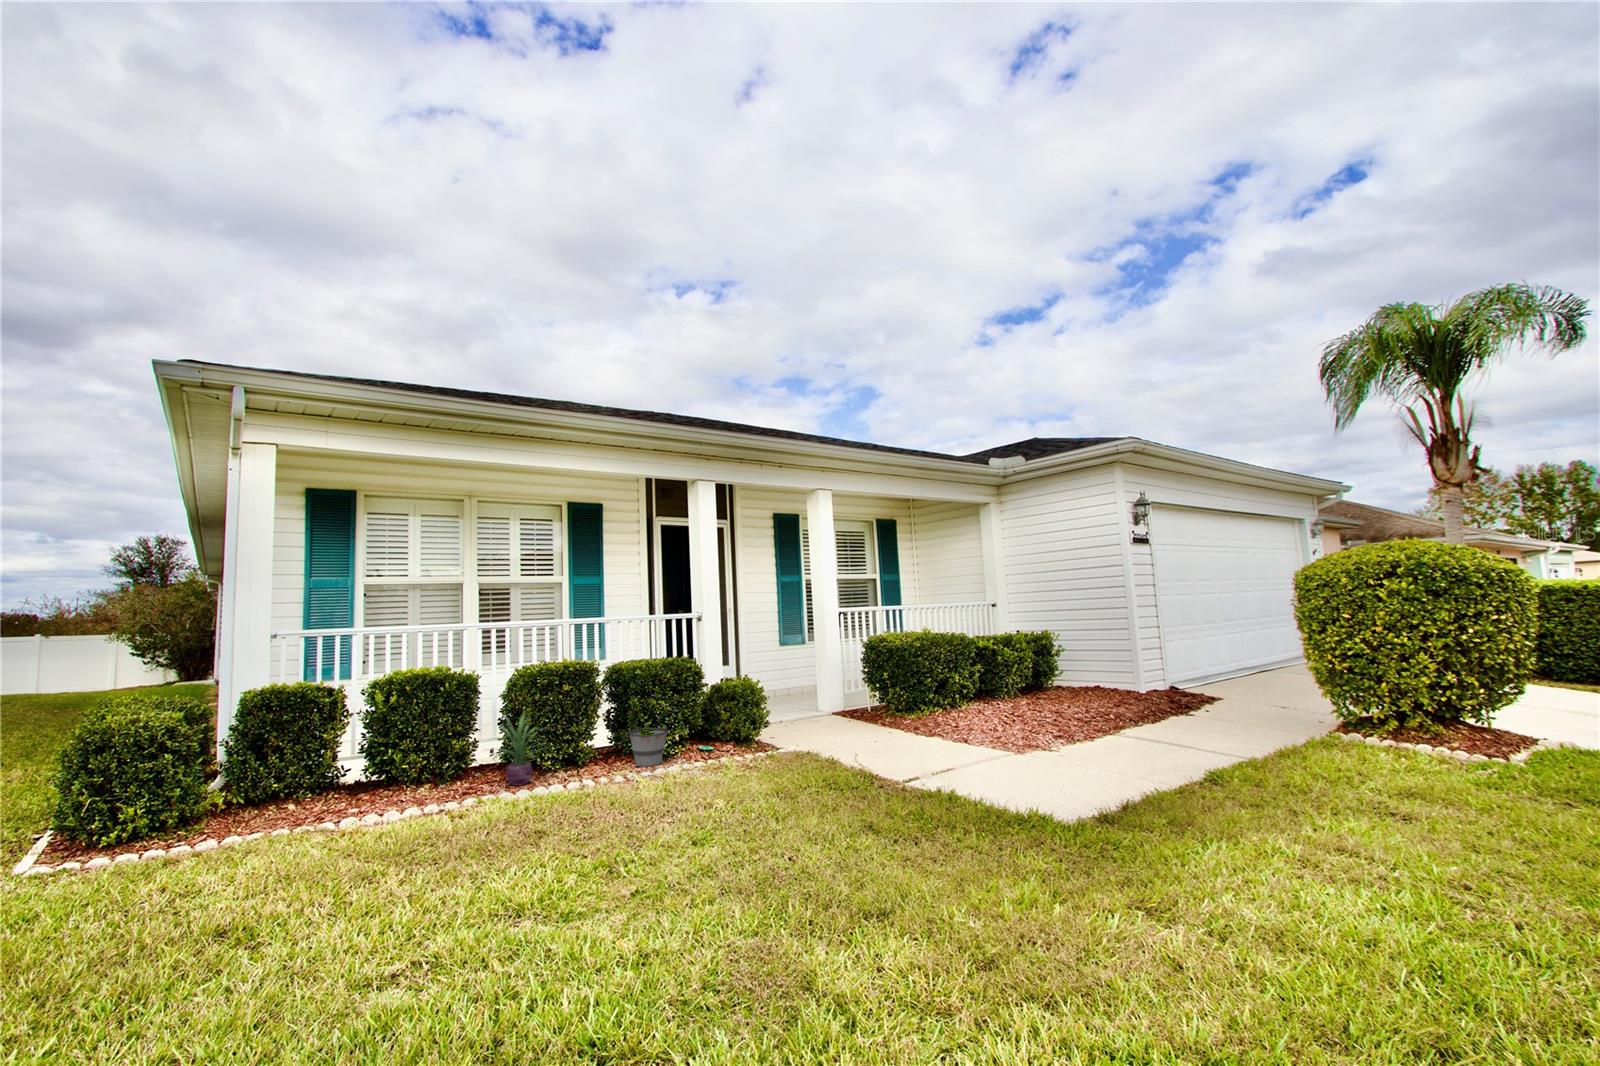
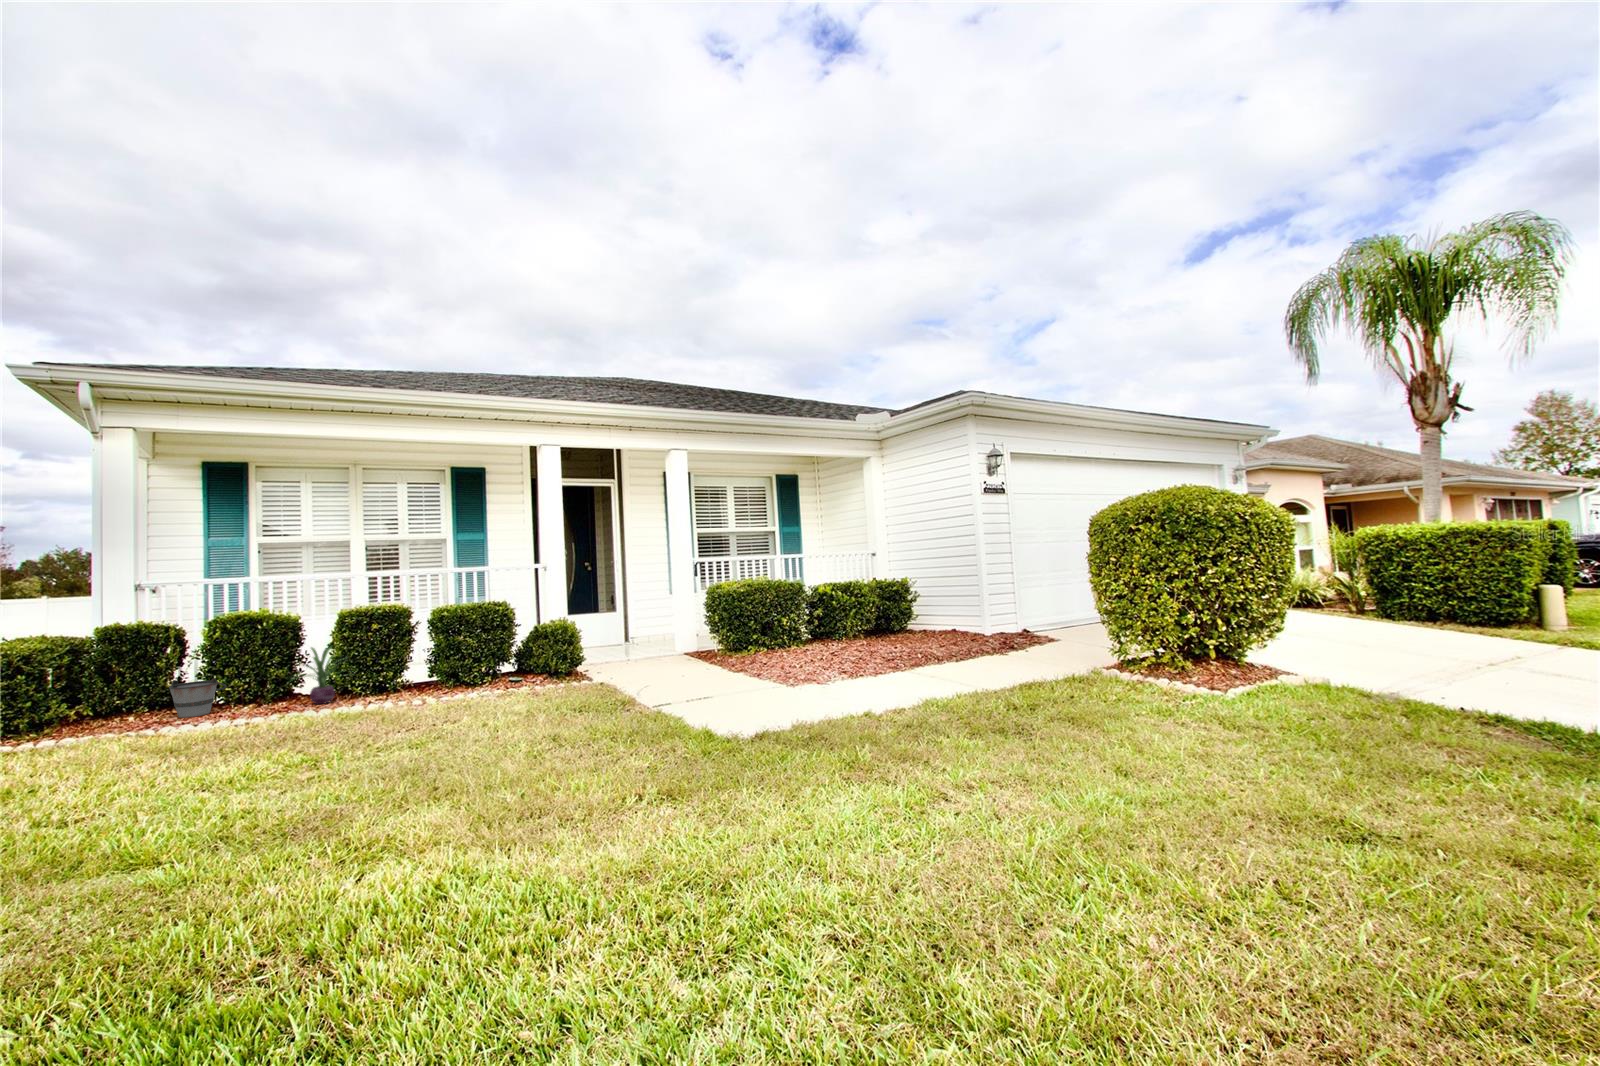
bucket: present [625,725,669,767] -> present [169,678,226,718]

